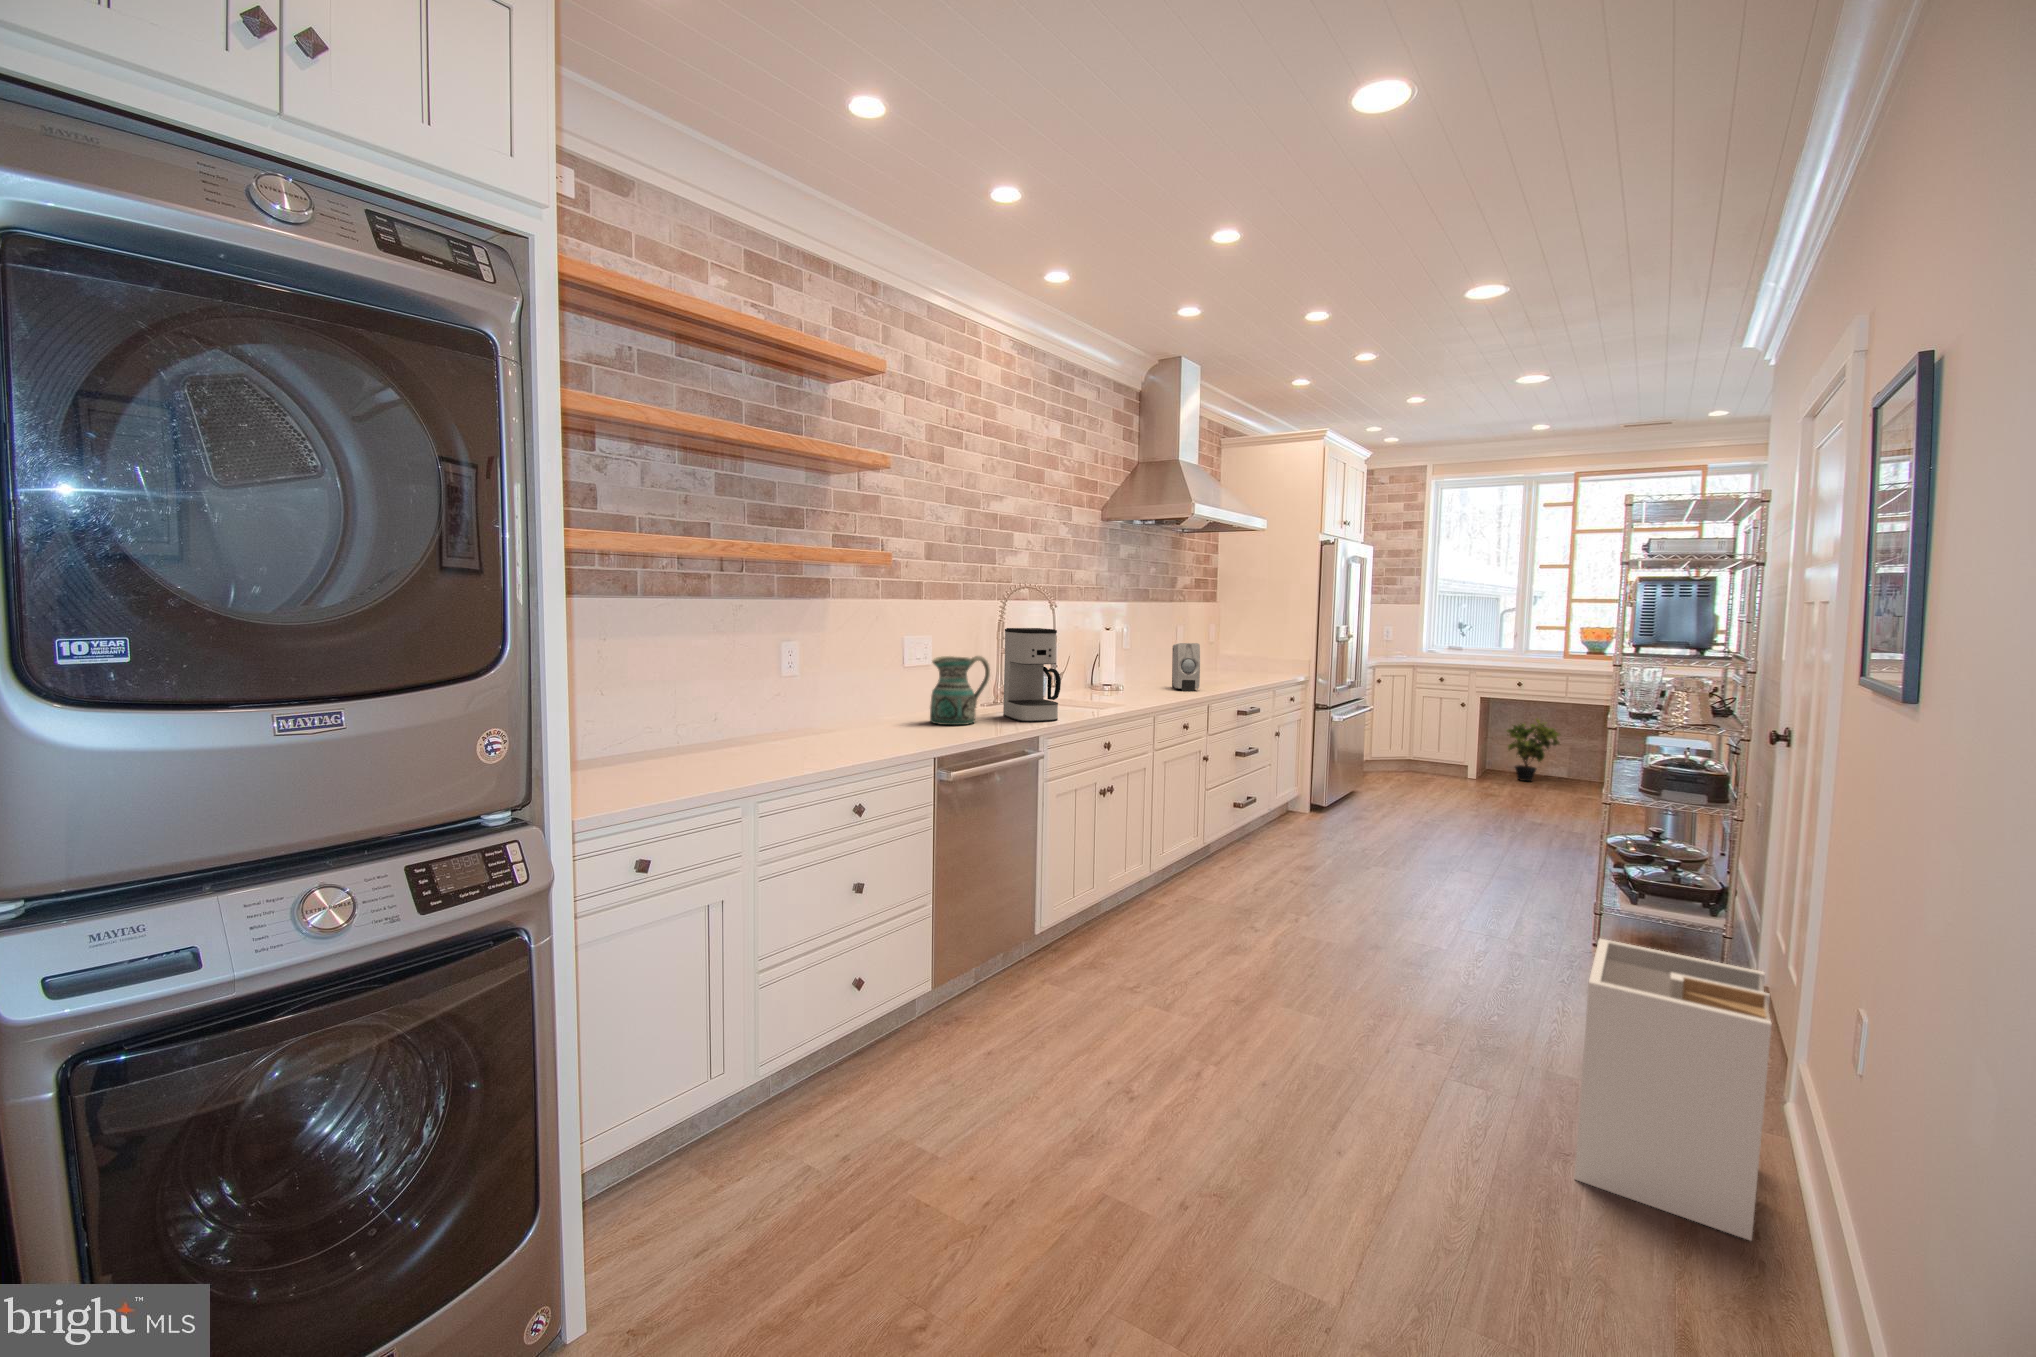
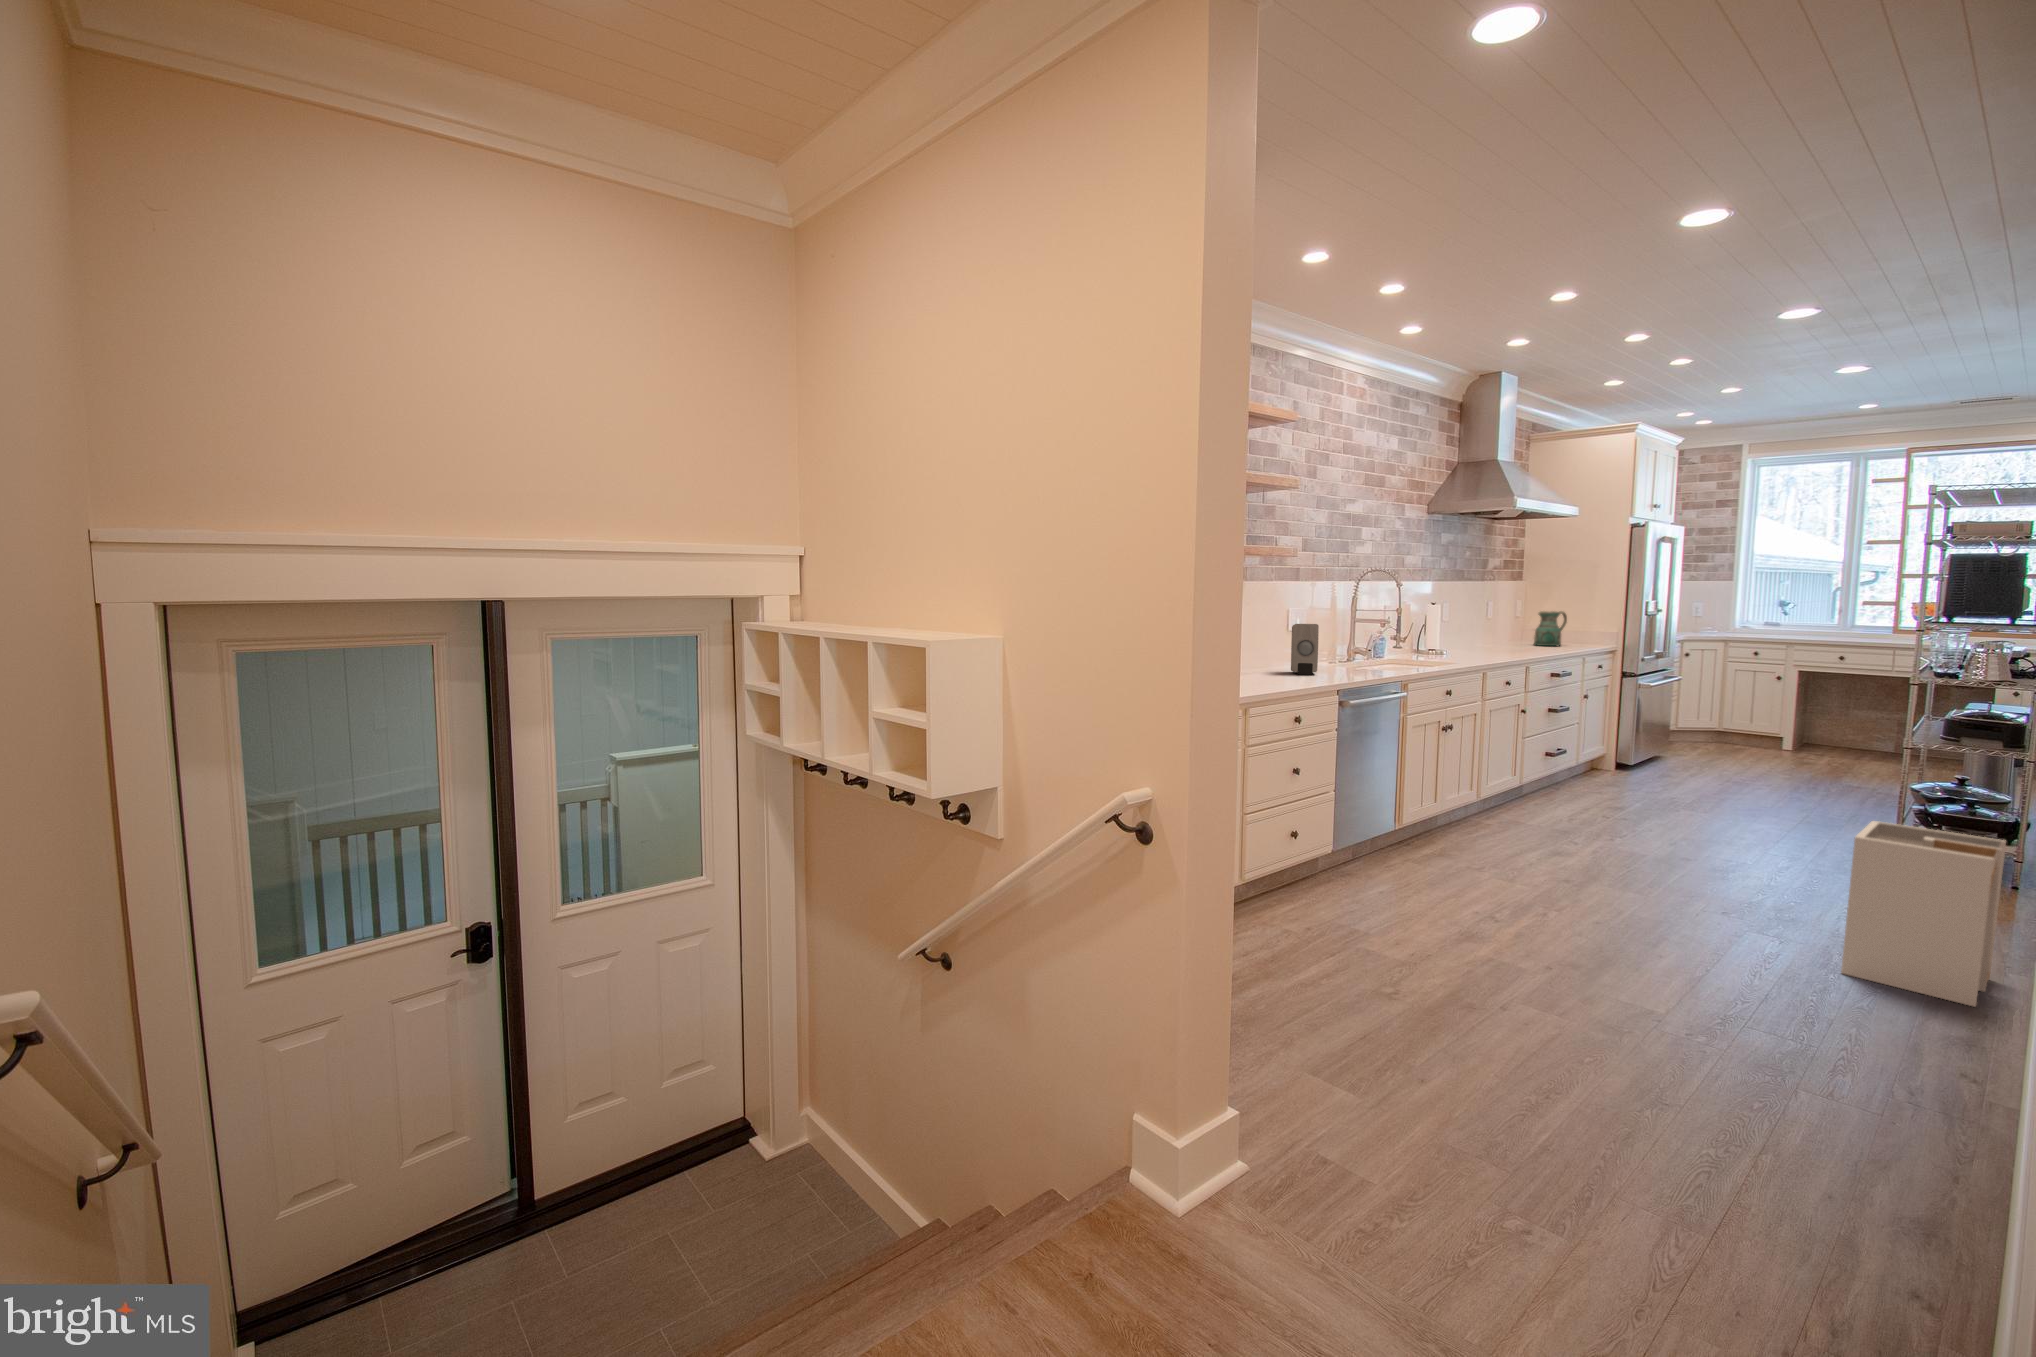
coffee maker: present [1003,628,1061,722] -> none [1369,601,1417,670]
soap dispenser: present [1172,643,1200,691] -> present [1291,624,1319,675]
ceramic pitcher: present [930,656,990,725] -> present [1534,611,1567,646]
potted plant: present [1507,719,1560,781] -> none [1827,693,1893,756]

